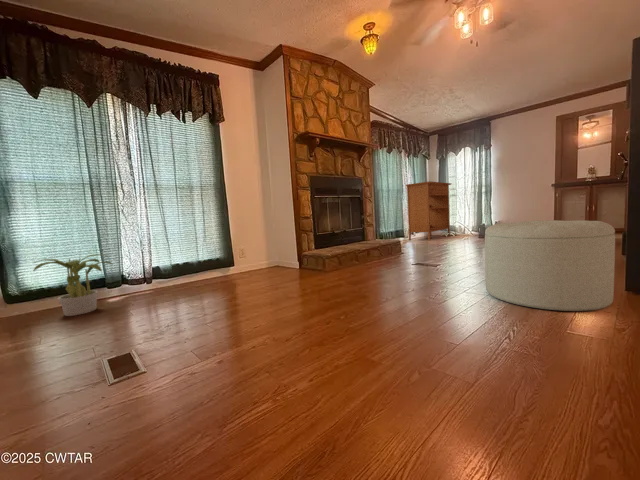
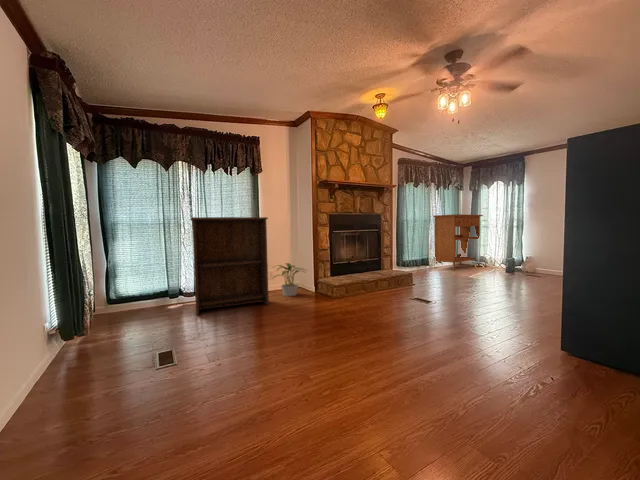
bookshelf: none [132,168,249,304] -> present [190,217,269,315]
ottoman: present [485,220,615,311] -> none [450,280,555,369]
potted plant: present [34,254,112,316] -> present [273,263,304,296]

